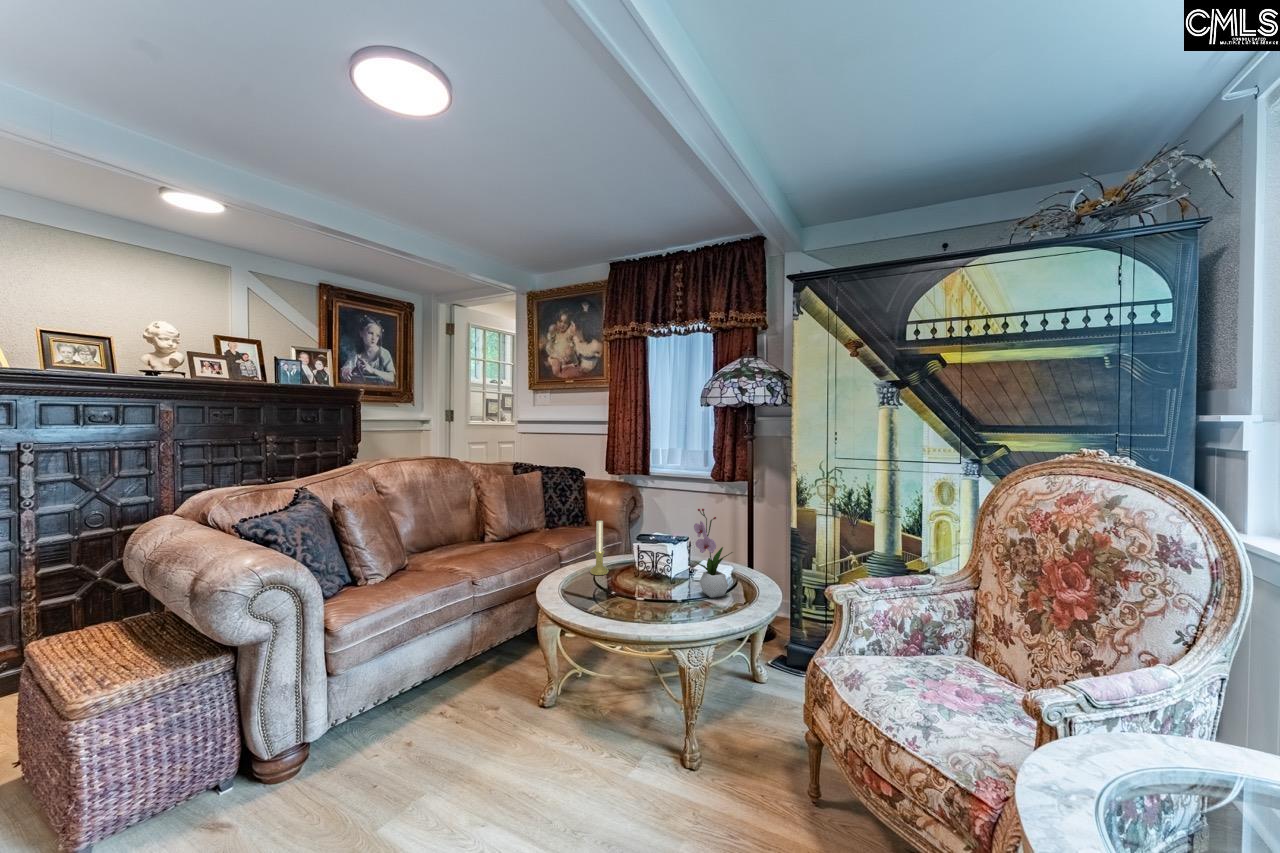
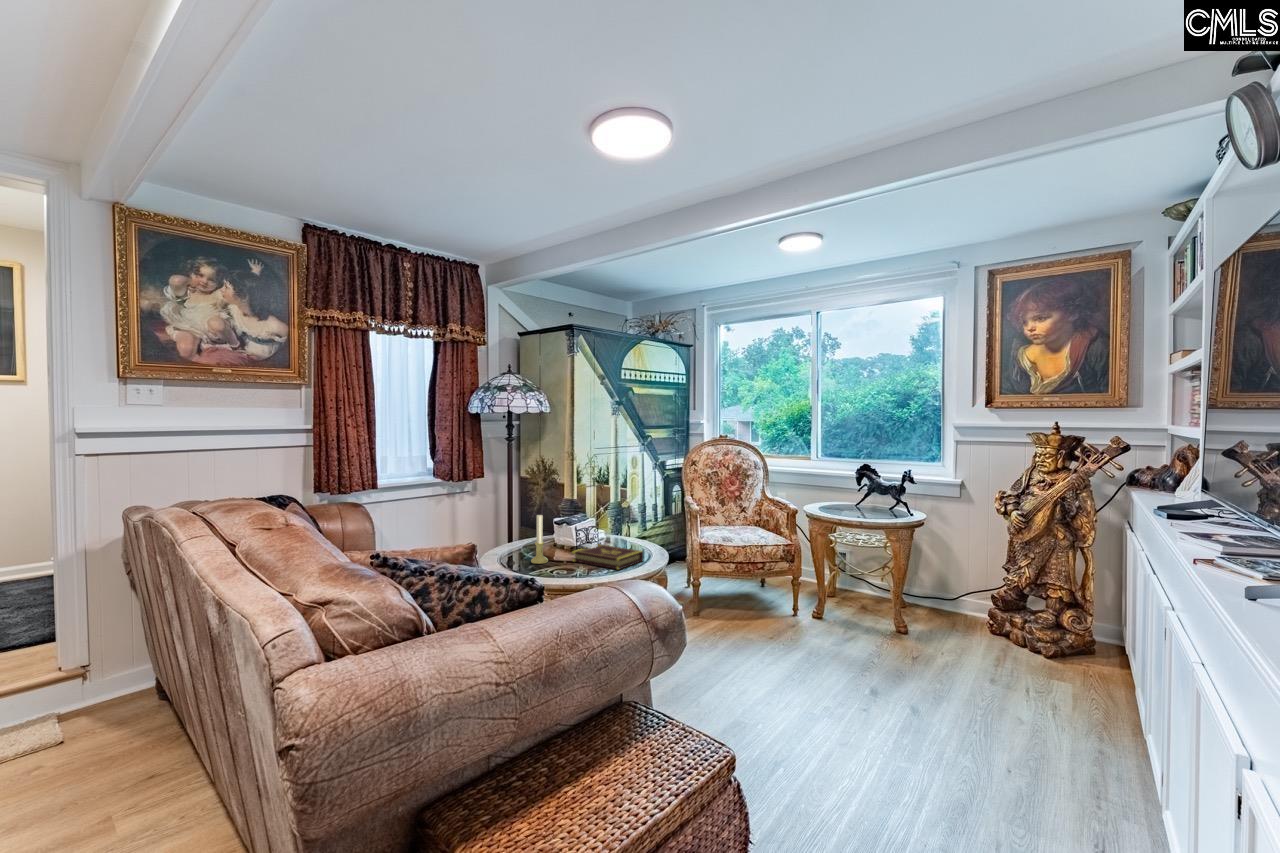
flower arrangement: present [694,509,732,598] -> none [608,485,628,544]
book: none [572,572,653,618] -> present [572,544,643,570]

